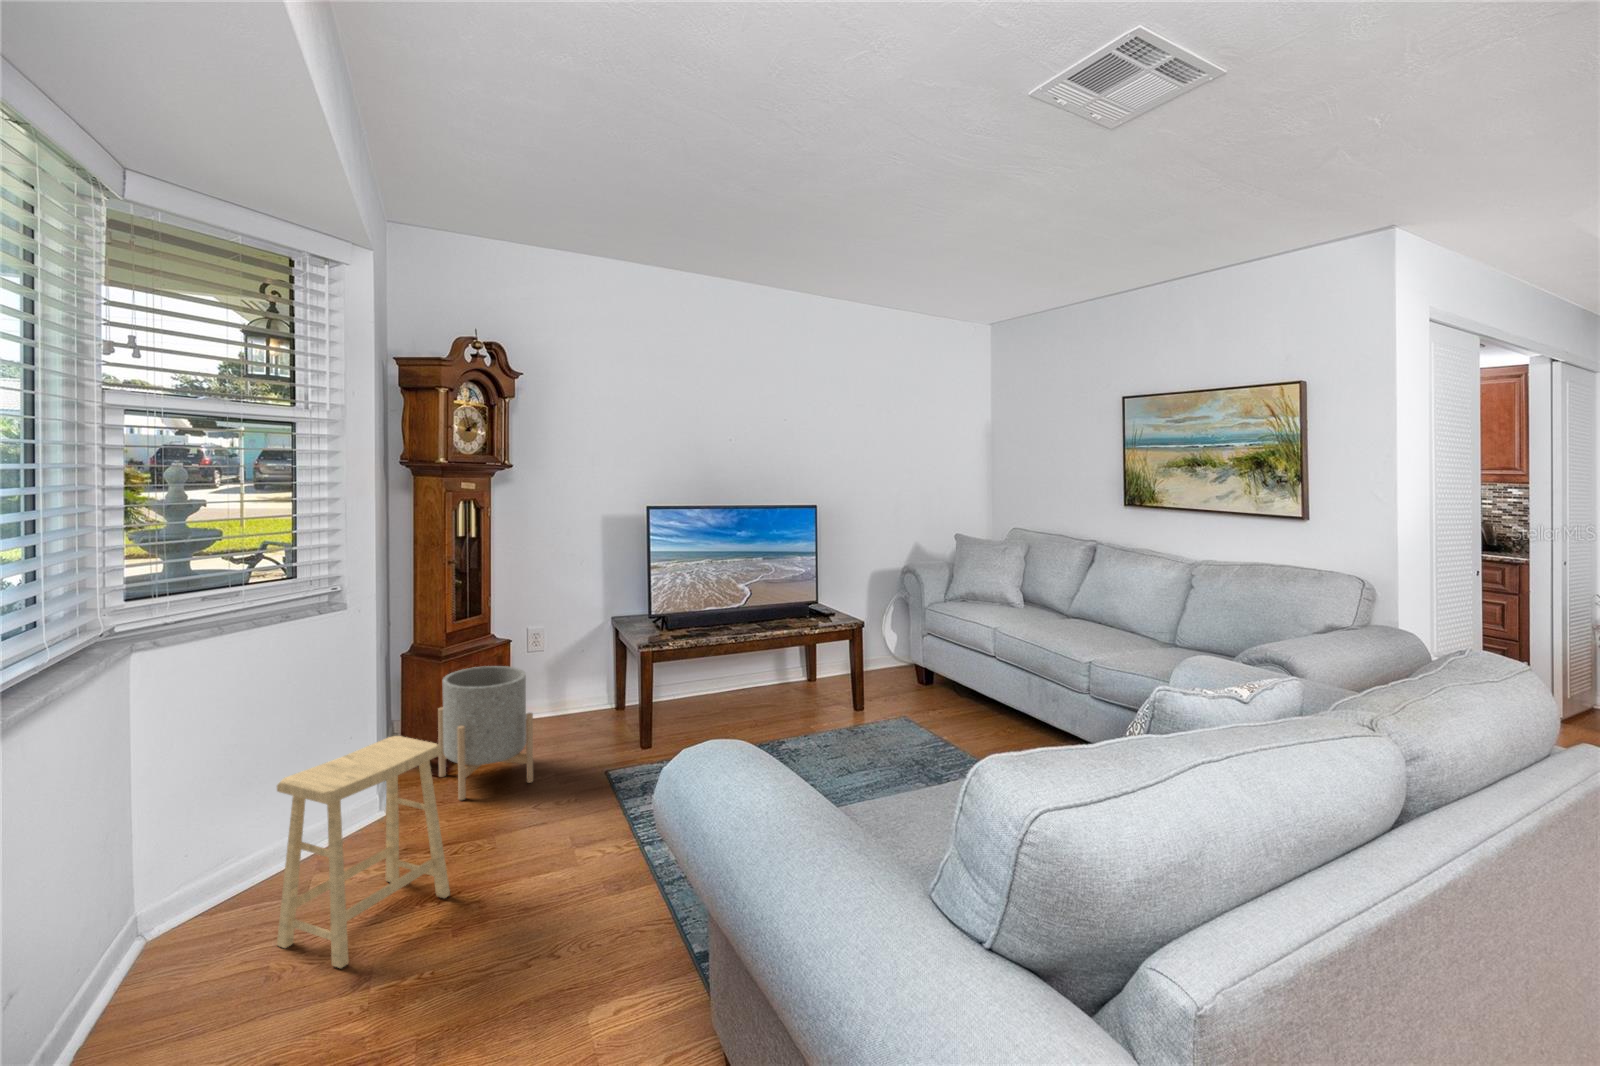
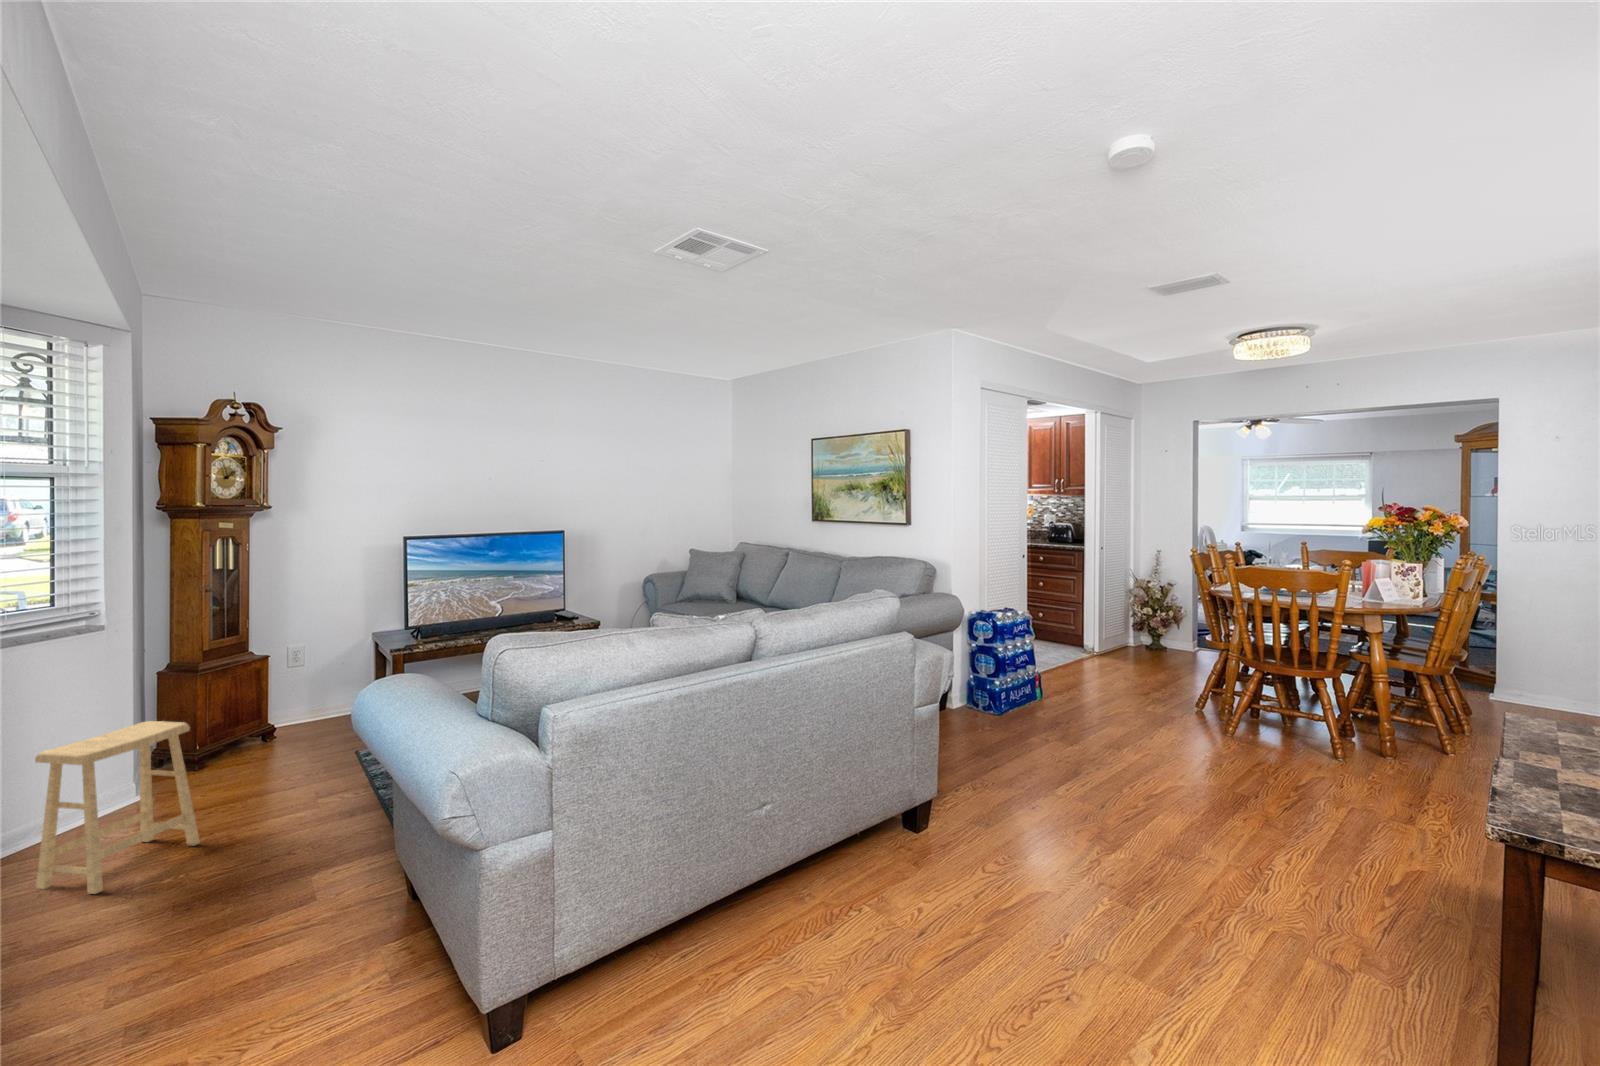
planter: present [438,666,533,800] -> none [198,675,290,786]

